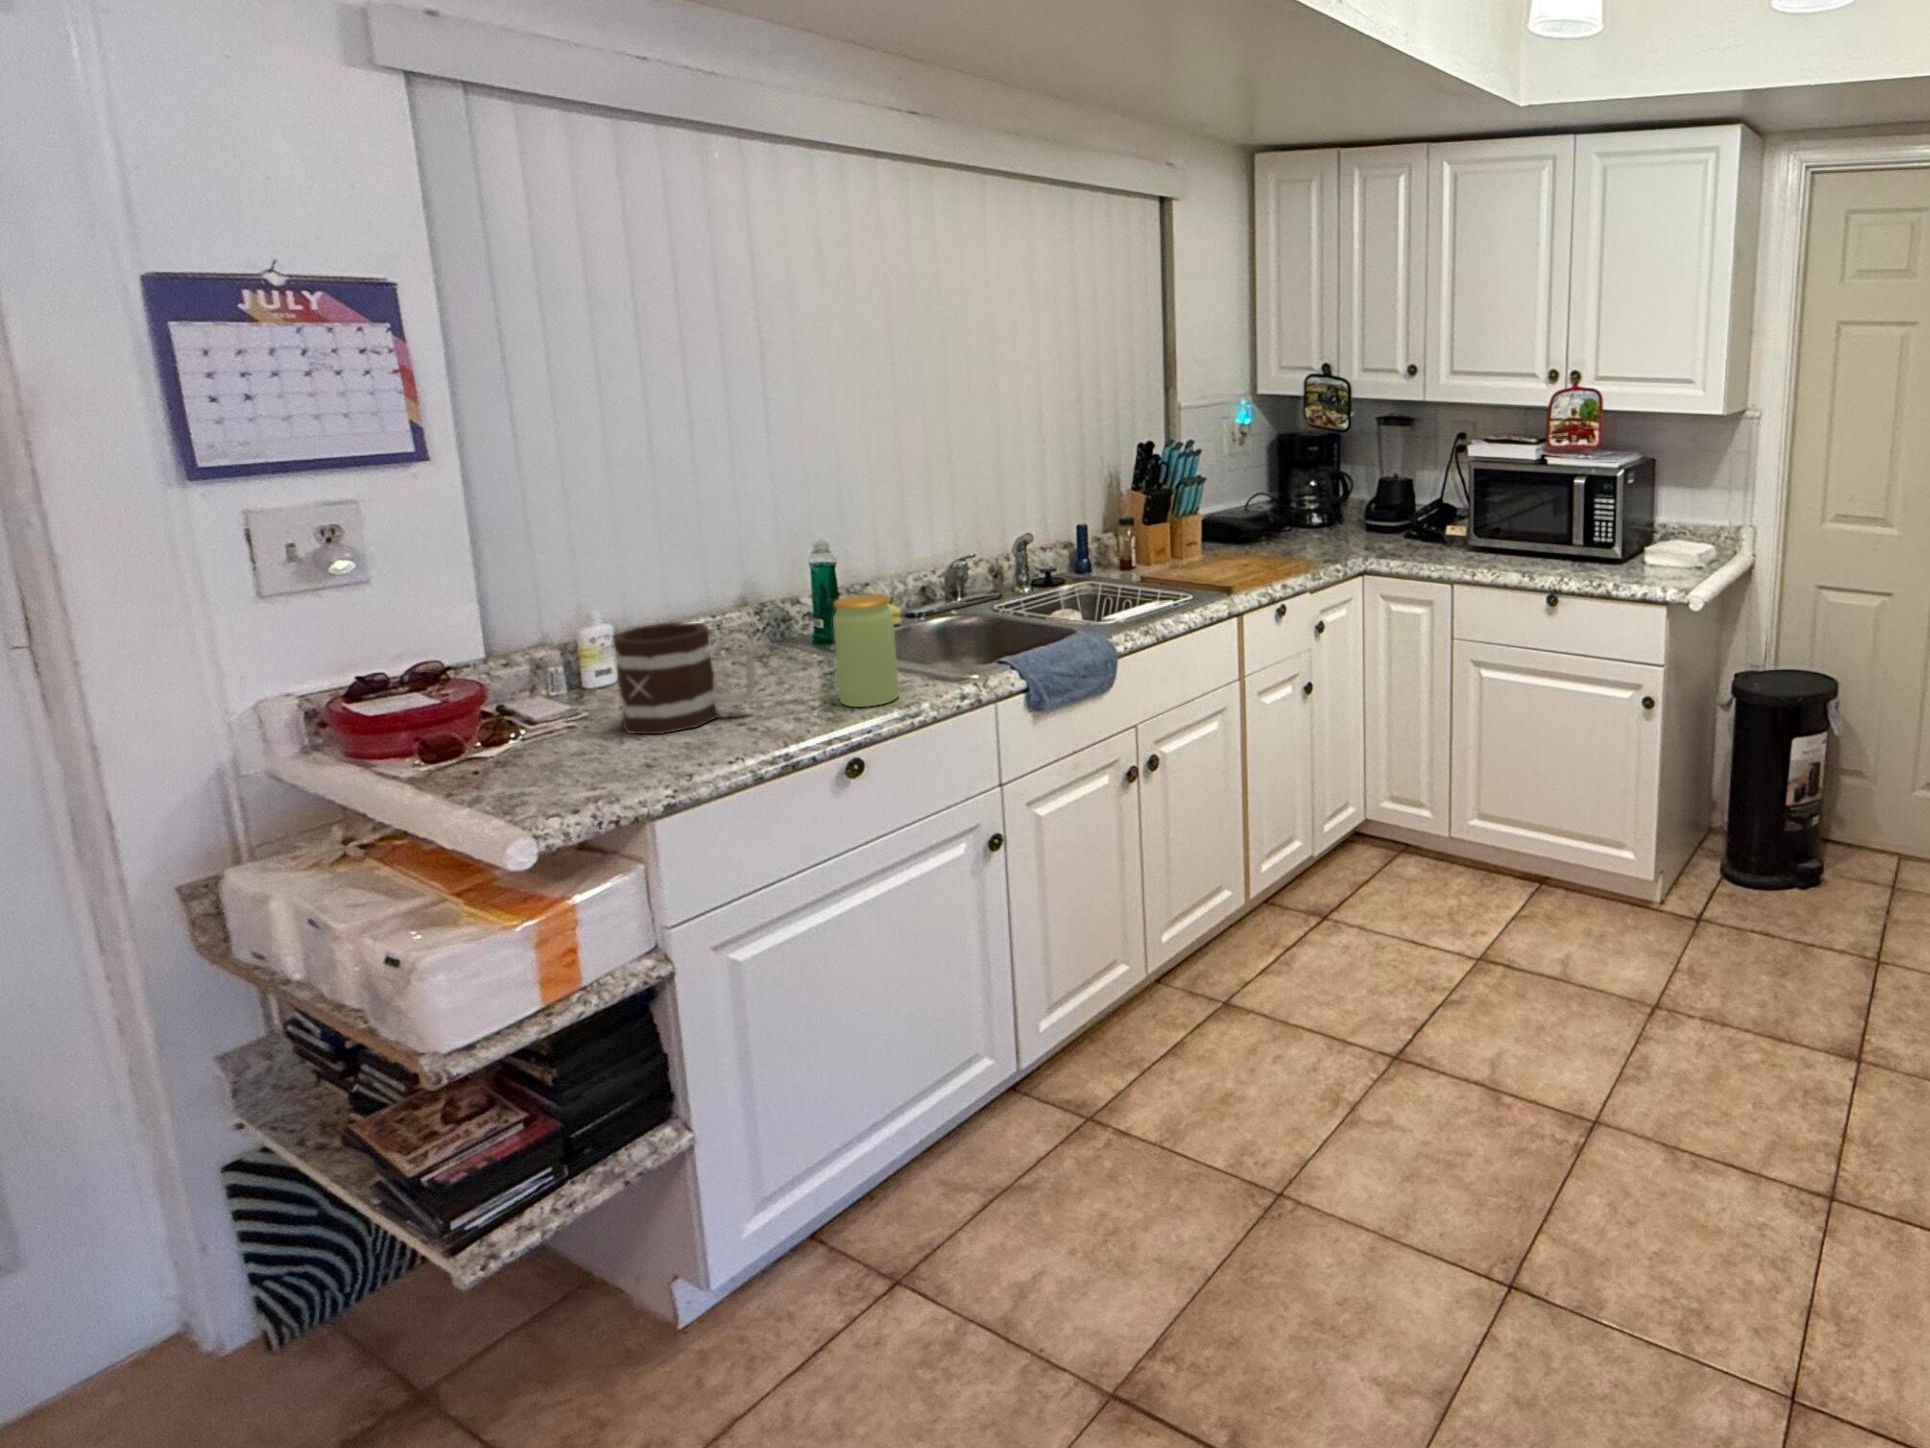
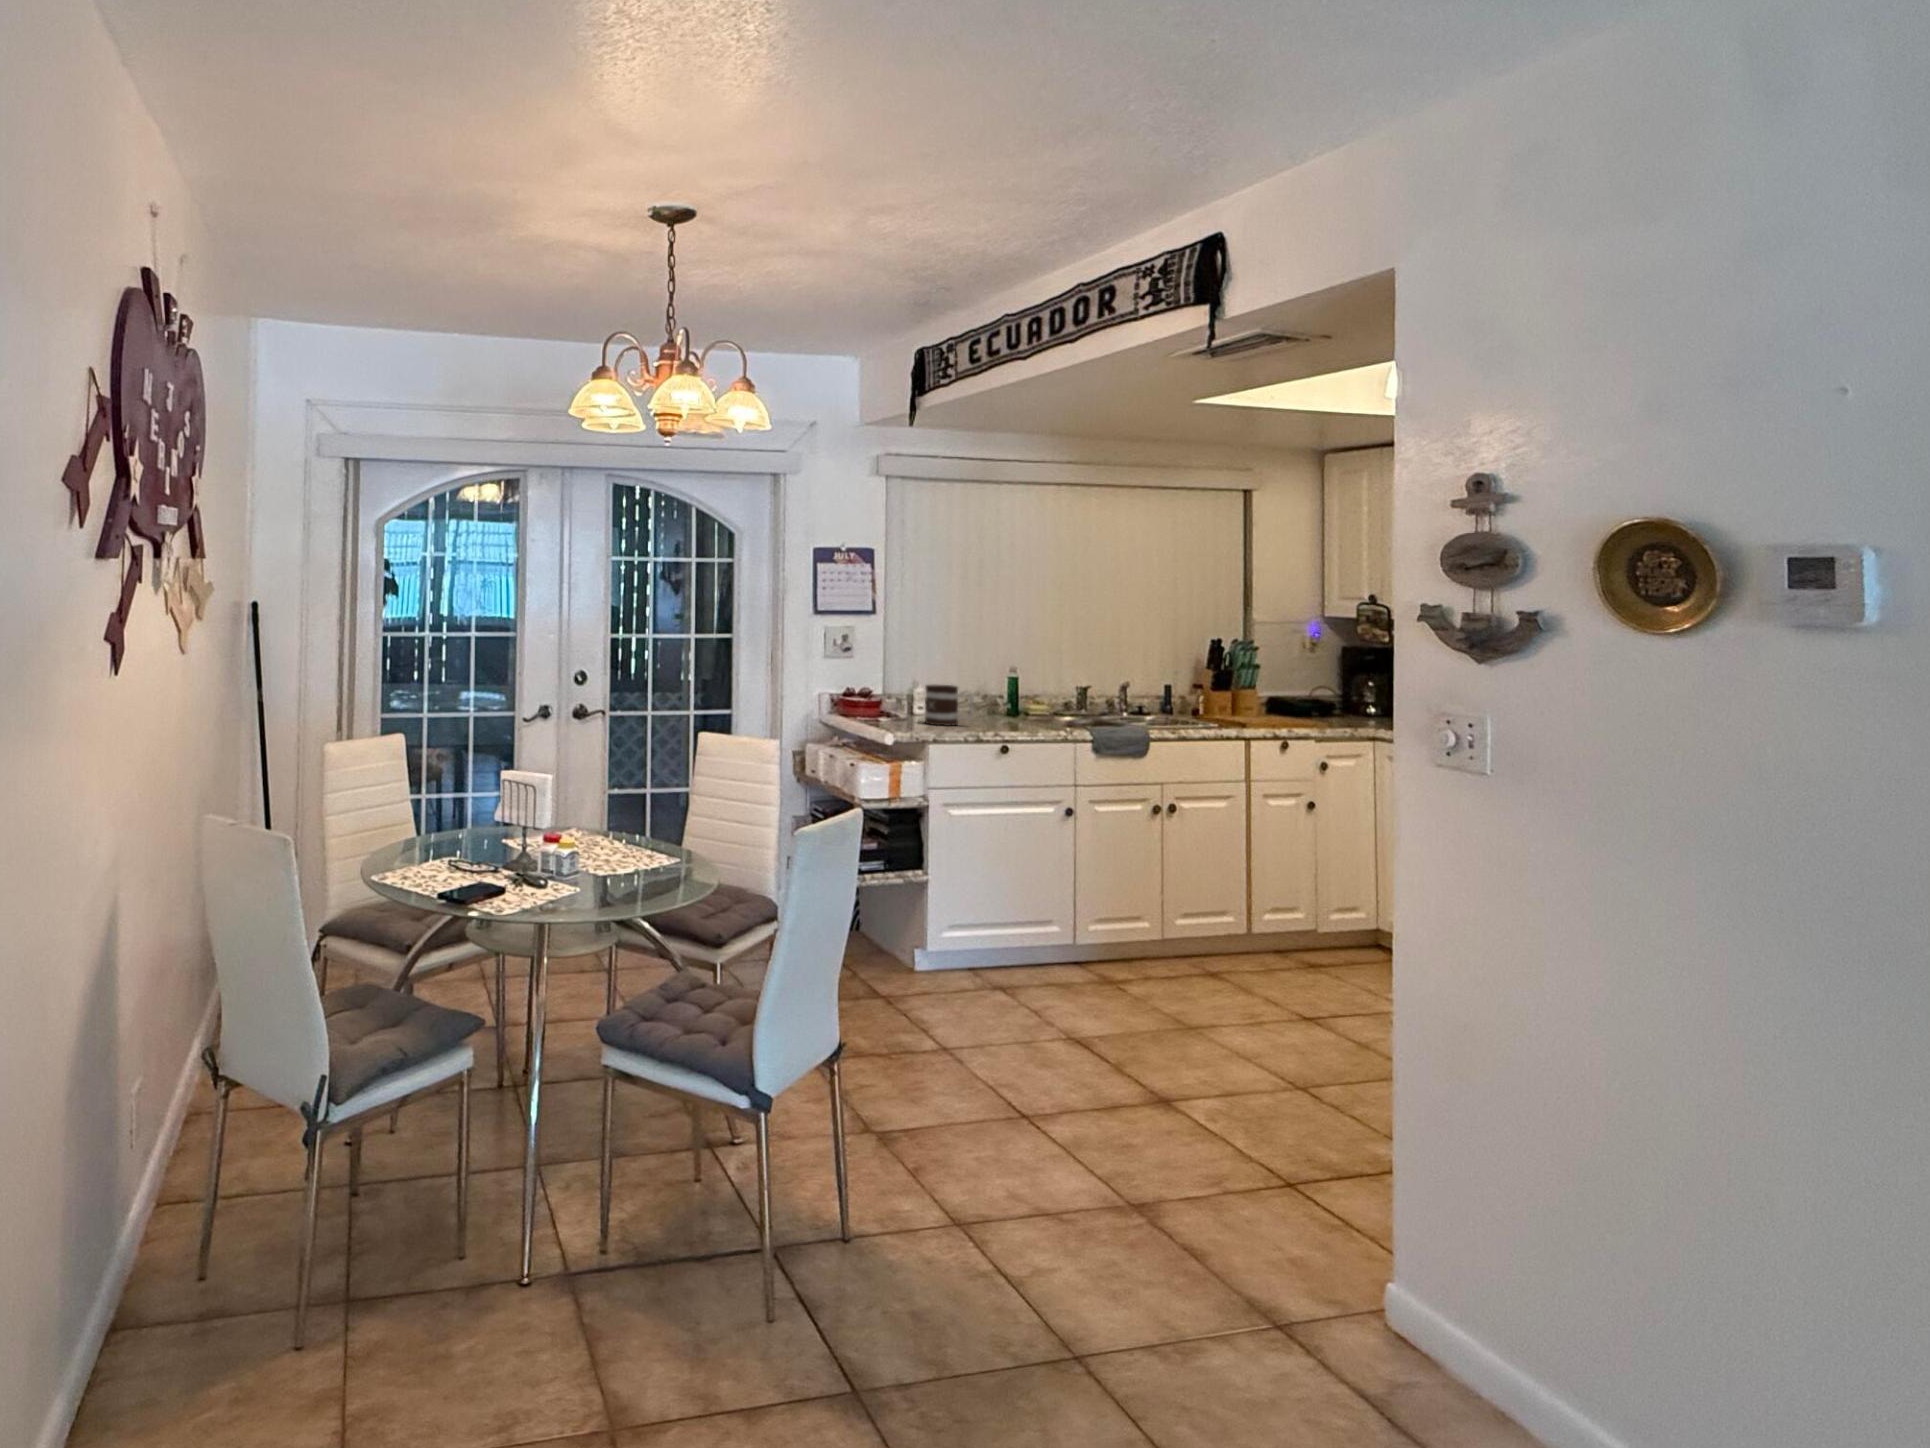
jar: present [833,594,899,707] -> none [1005,682,1031,731]

